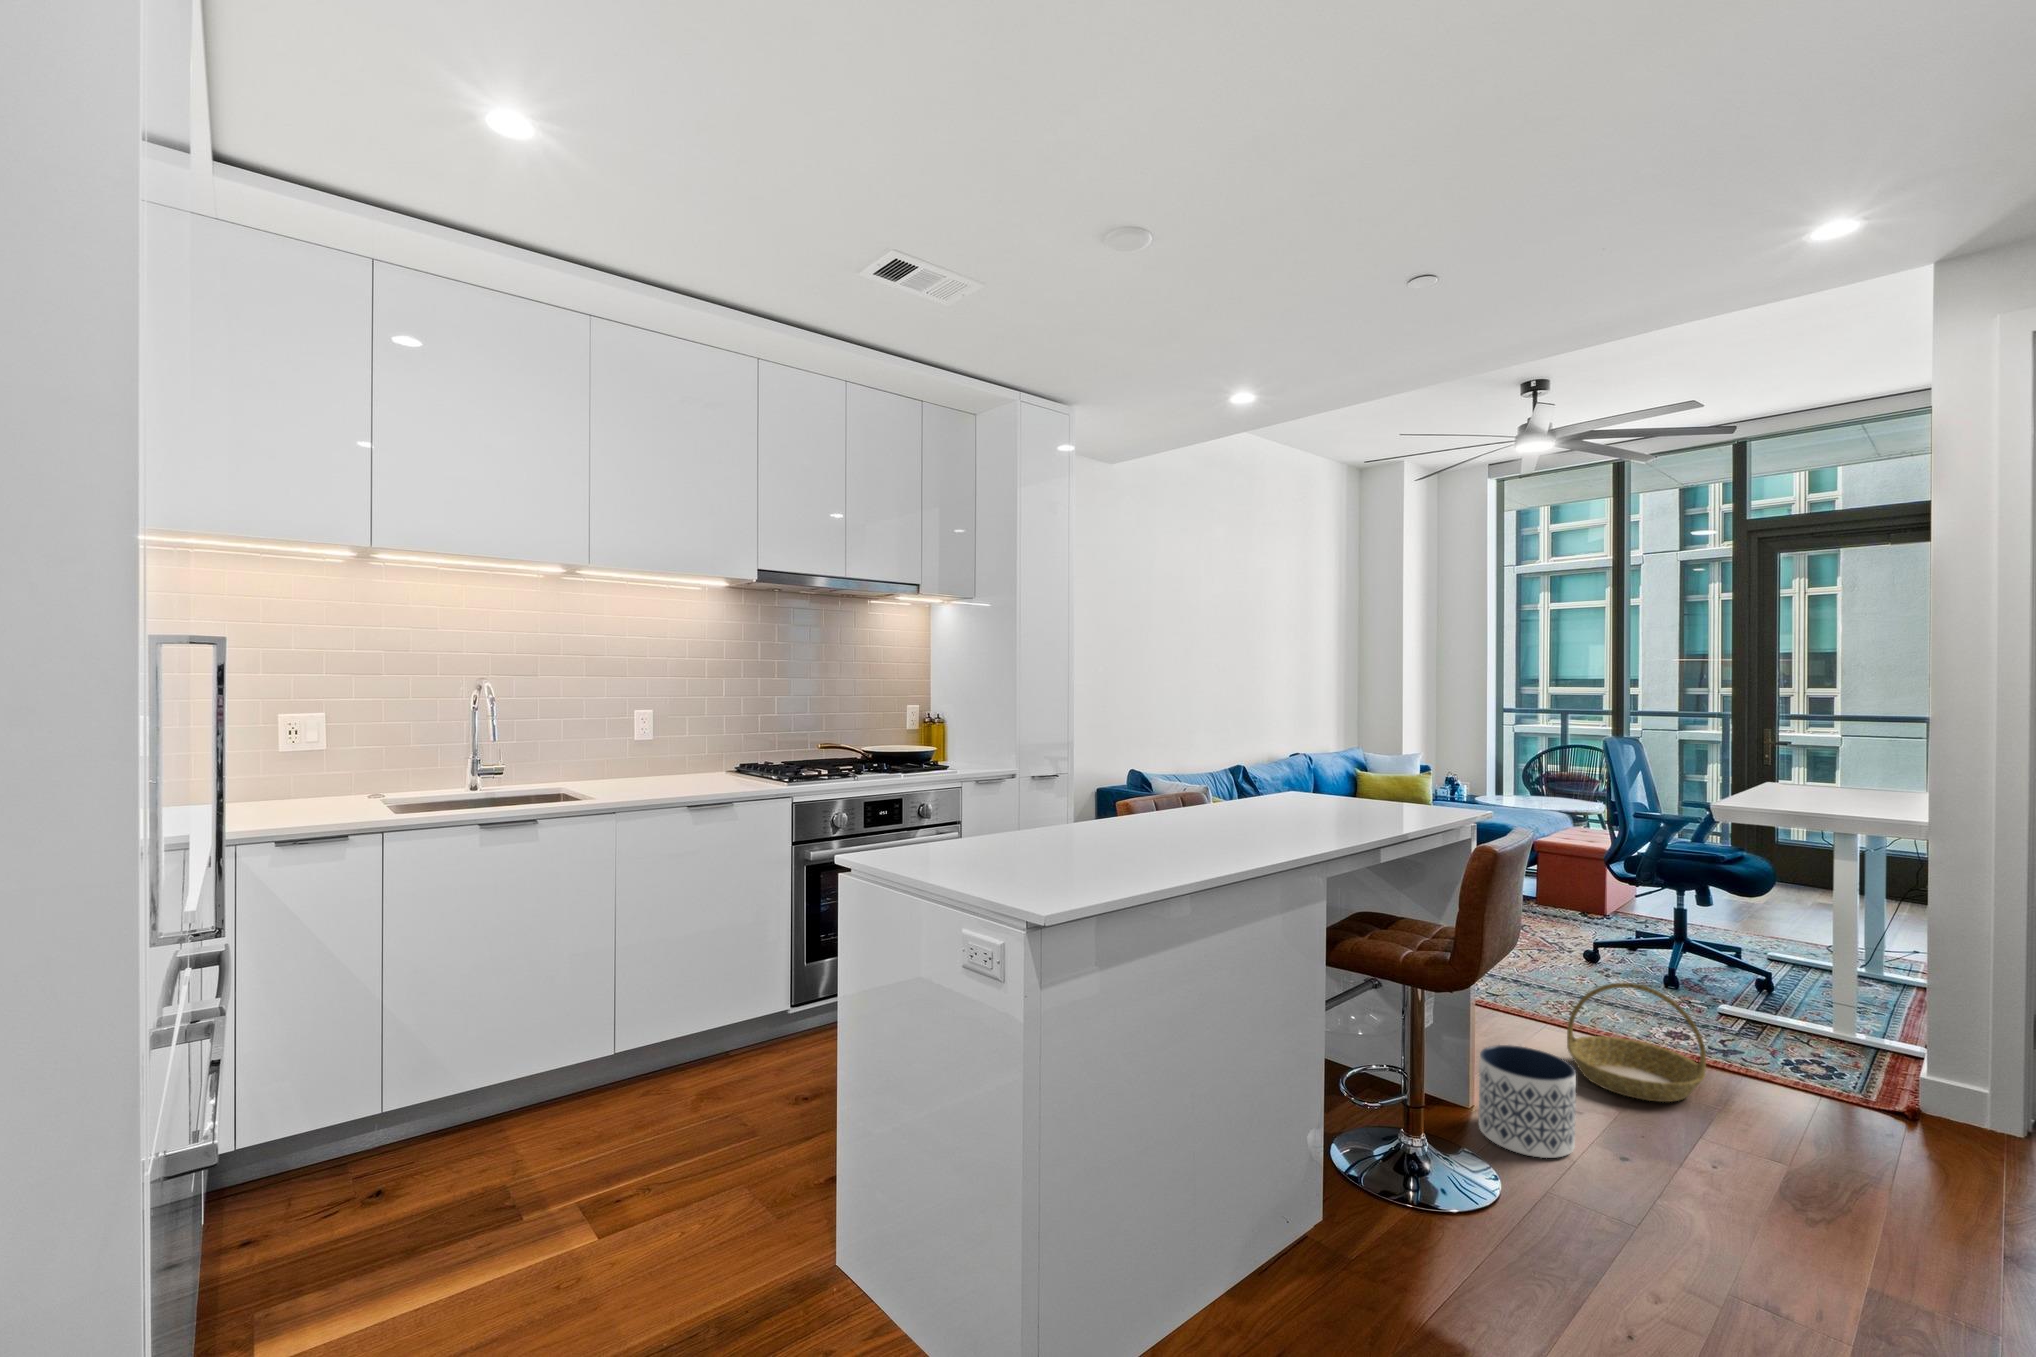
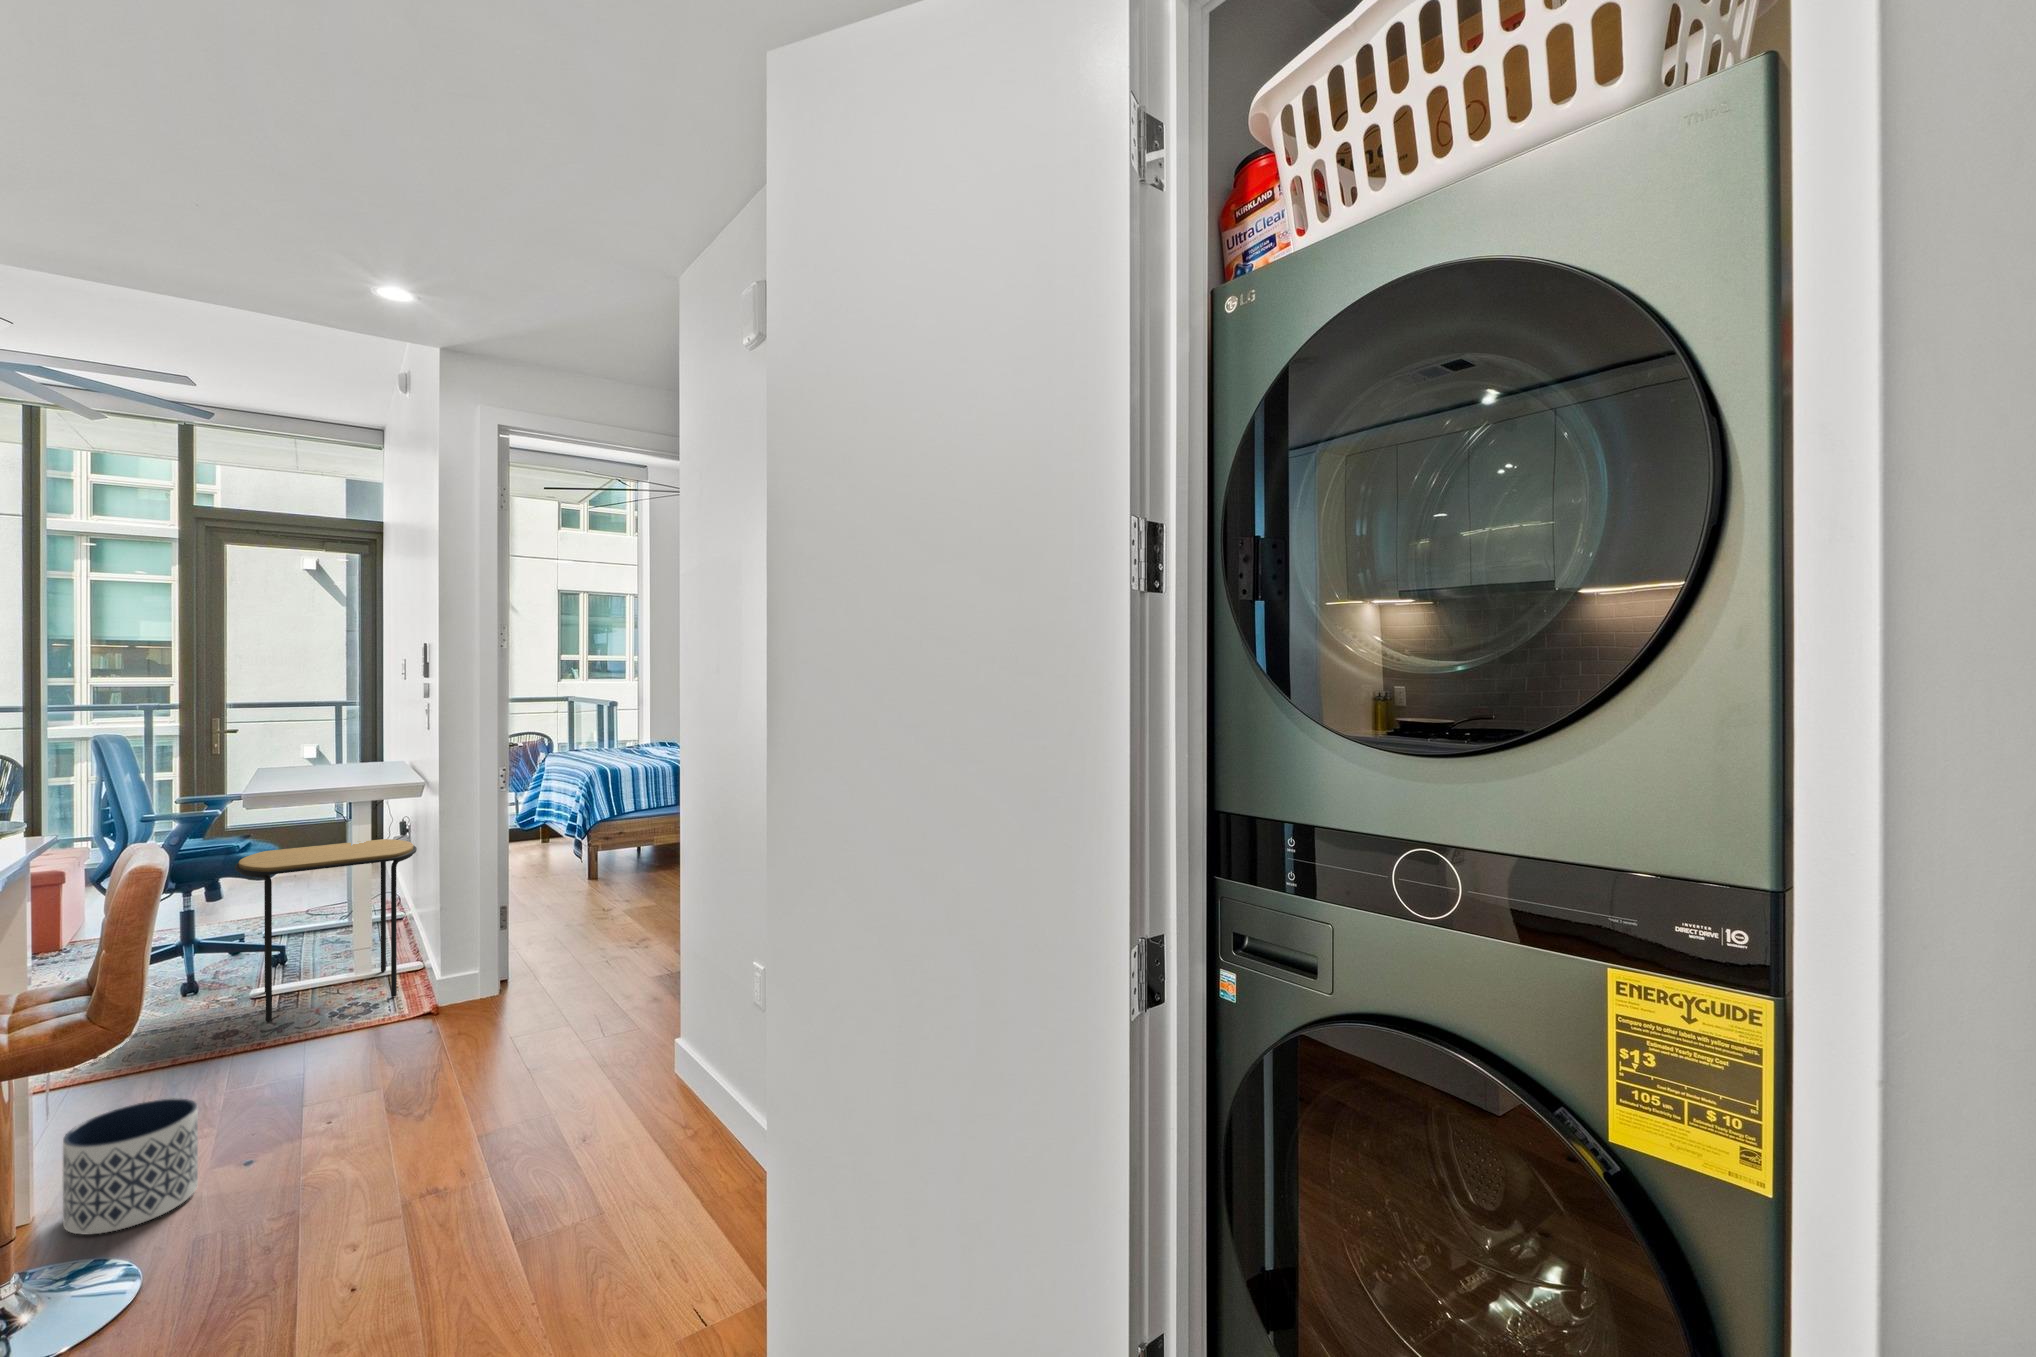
side table: none [1699,863,1914,1075] -> present [235,839,417,1021]
basket: present [1567,983,1706,1102] -> none [130,992,289,1117]

